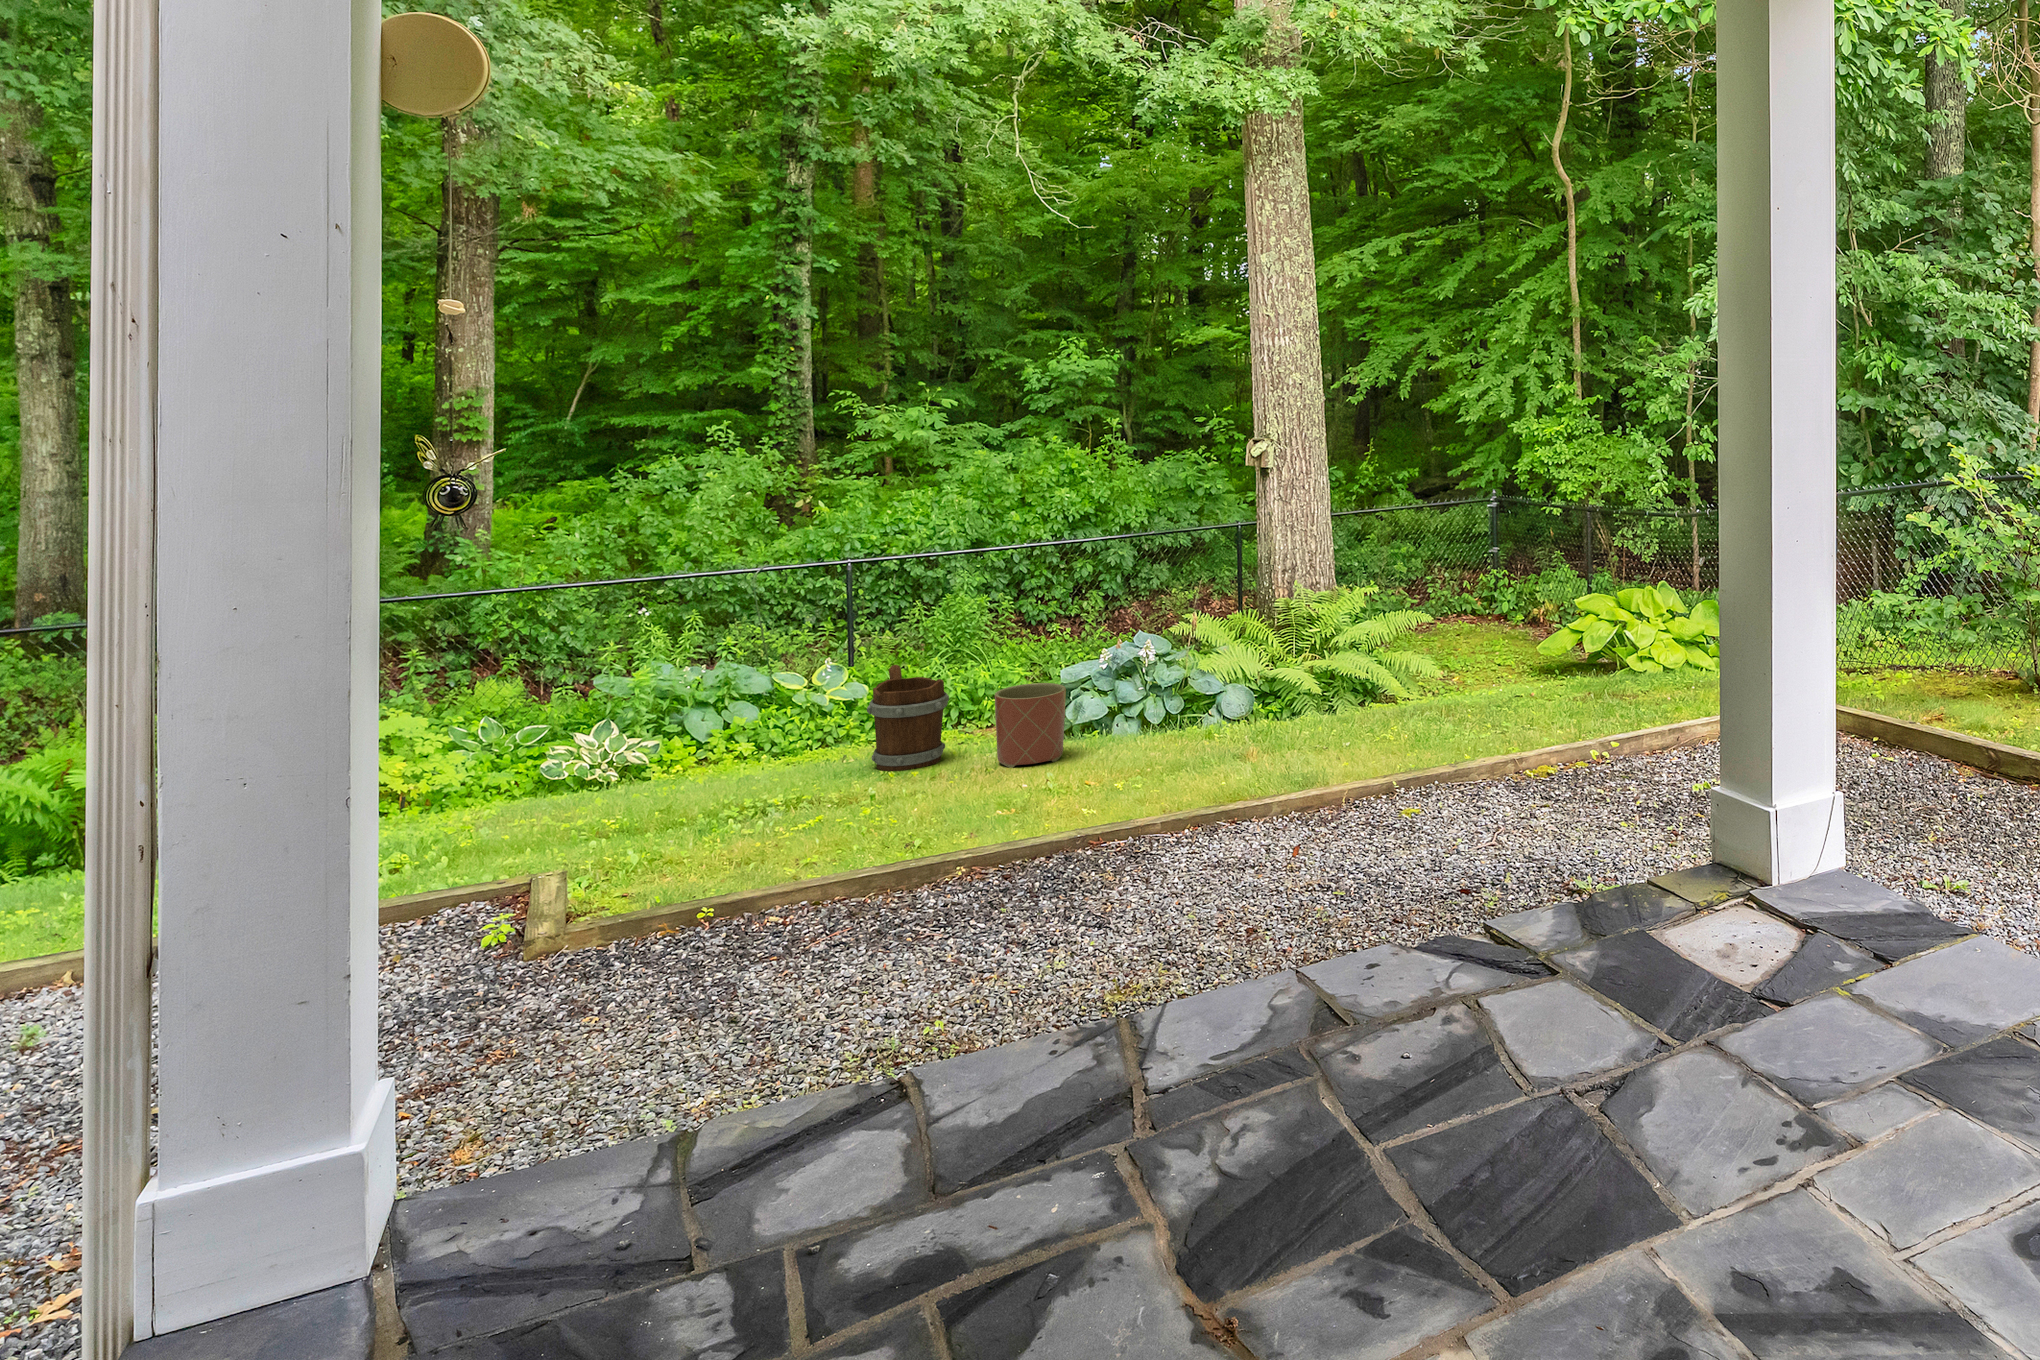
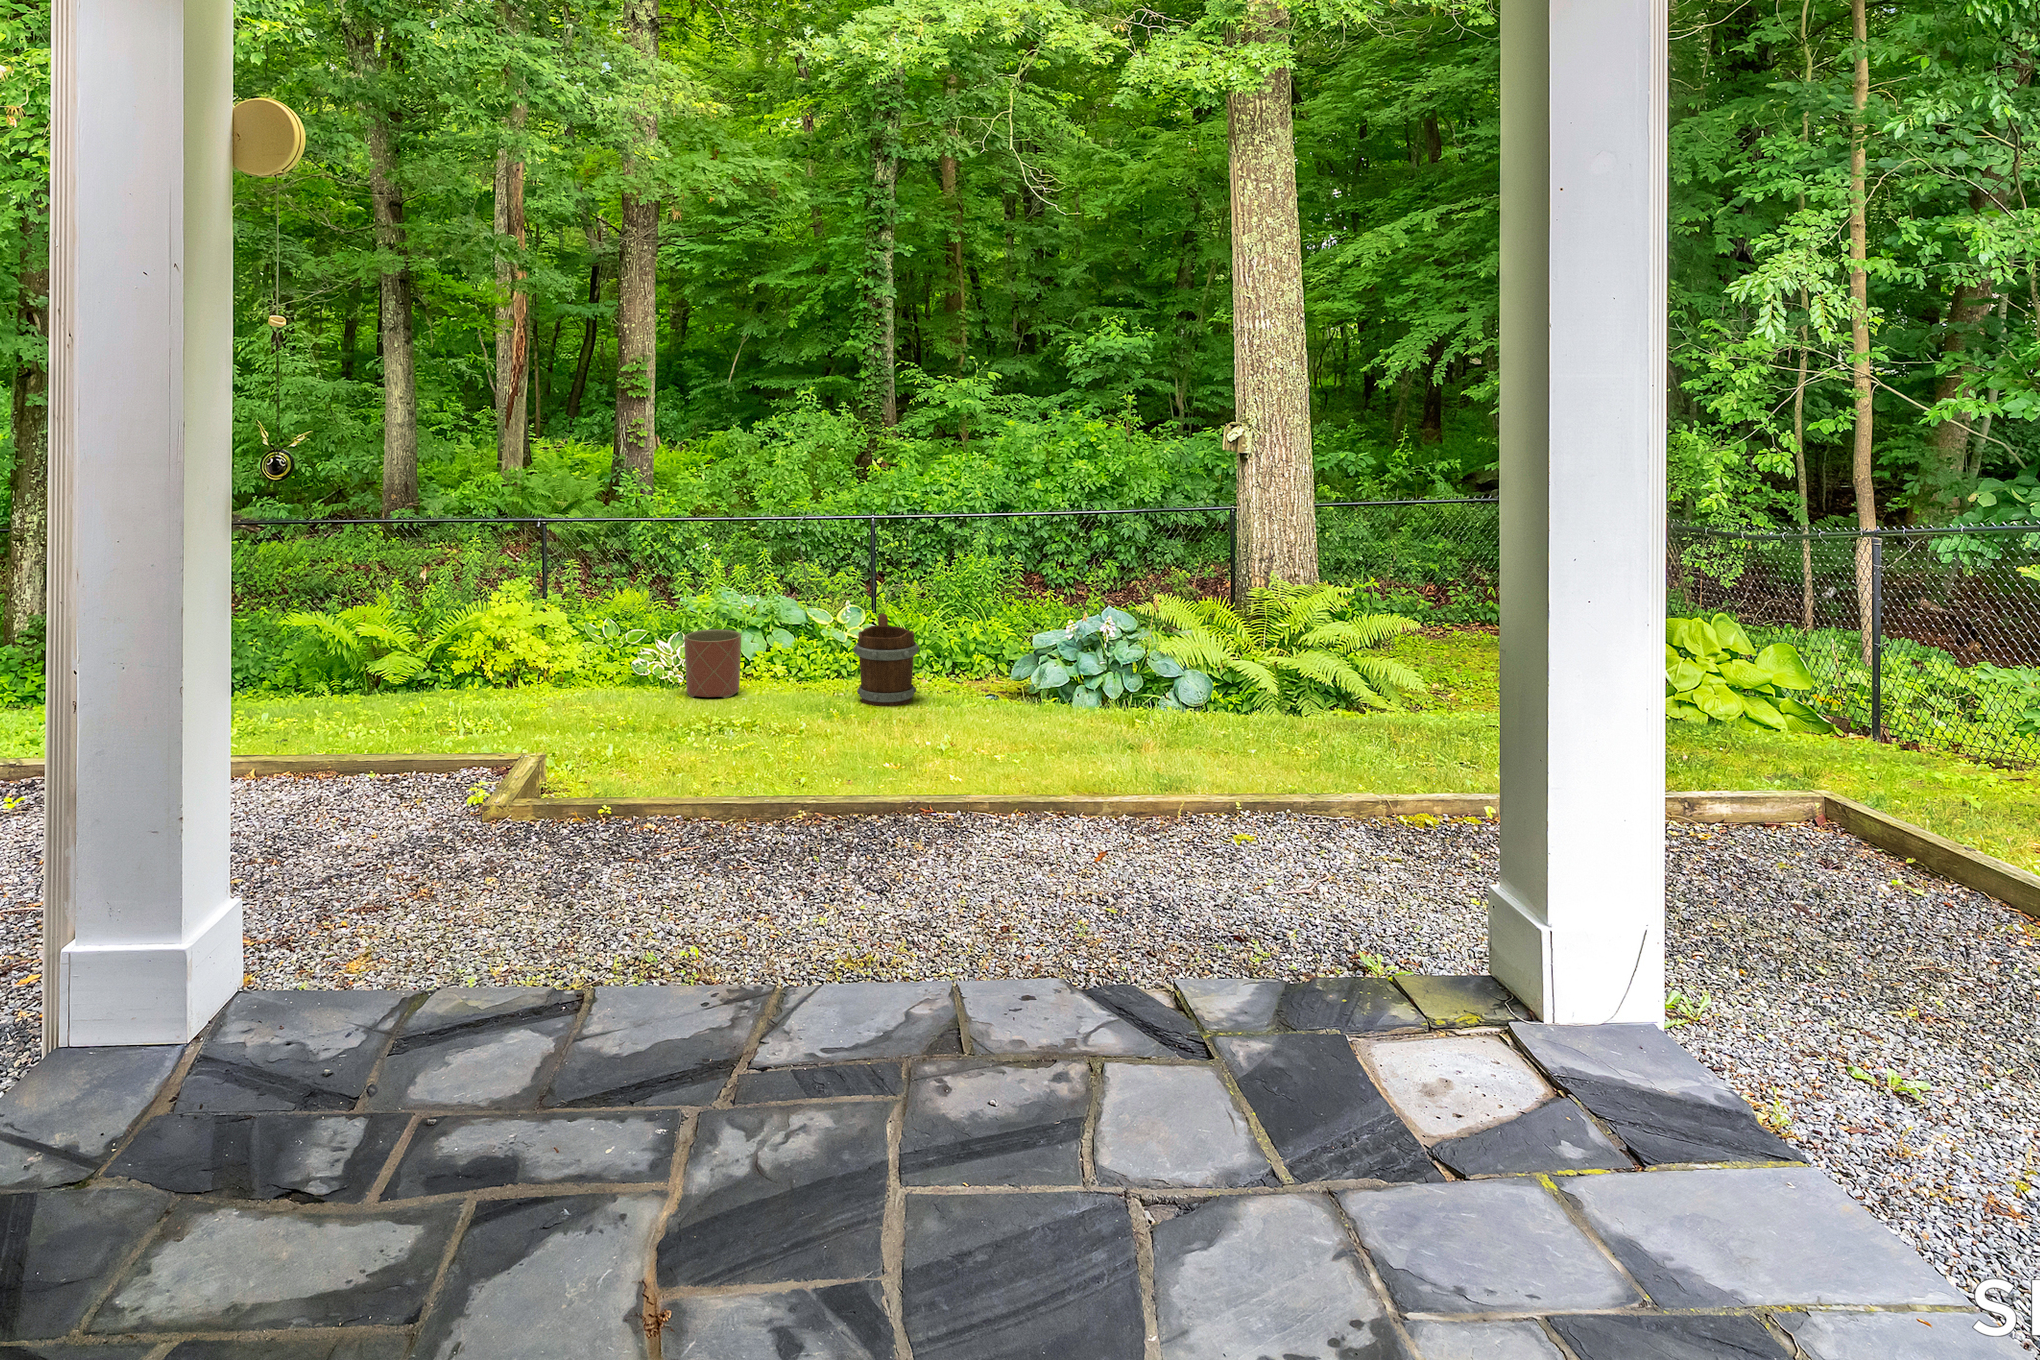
planter: present [995,683,1066,768] -> present [684,629,741,698]

